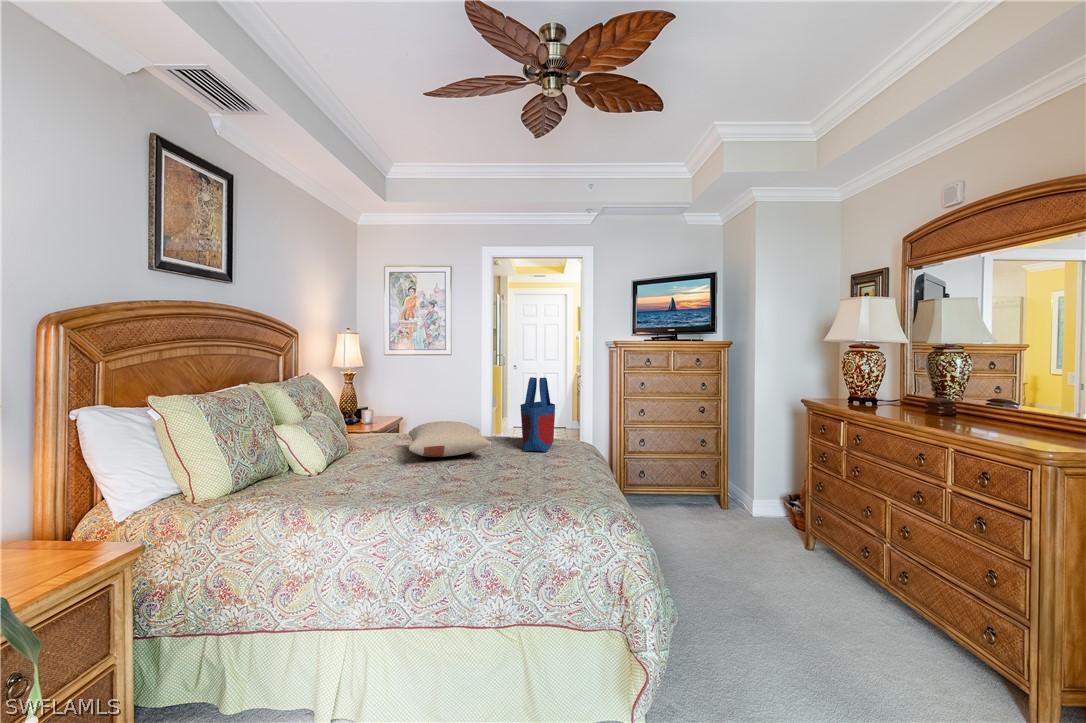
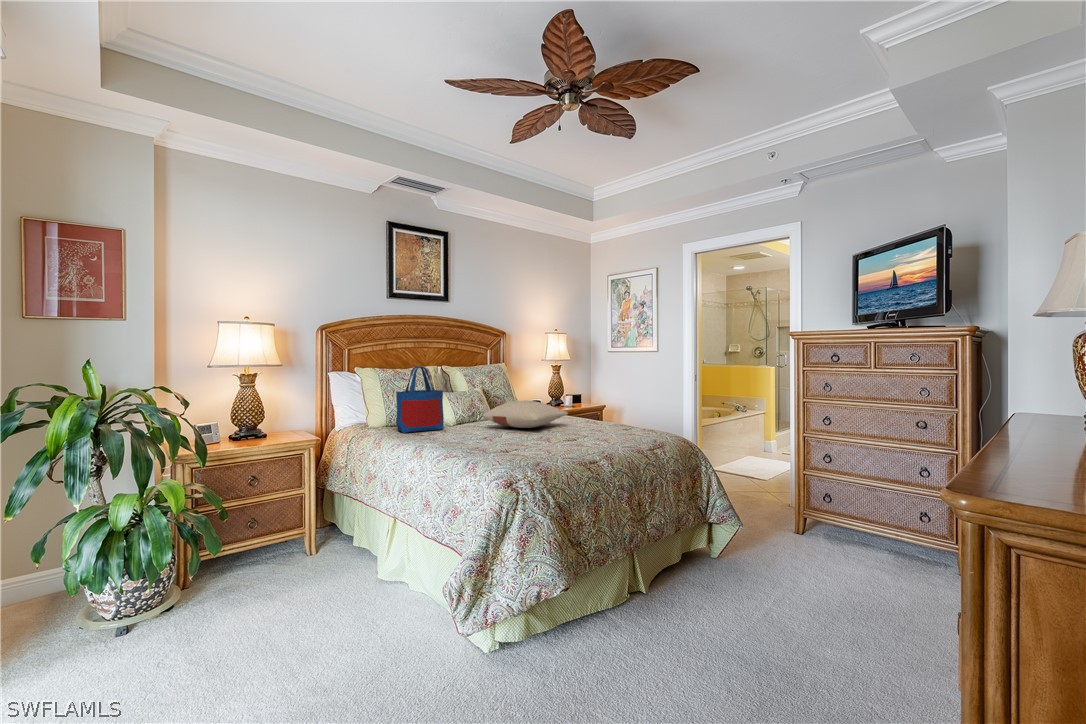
tote bag: present [520,377,555,452] -> present [396,366,444,433]

